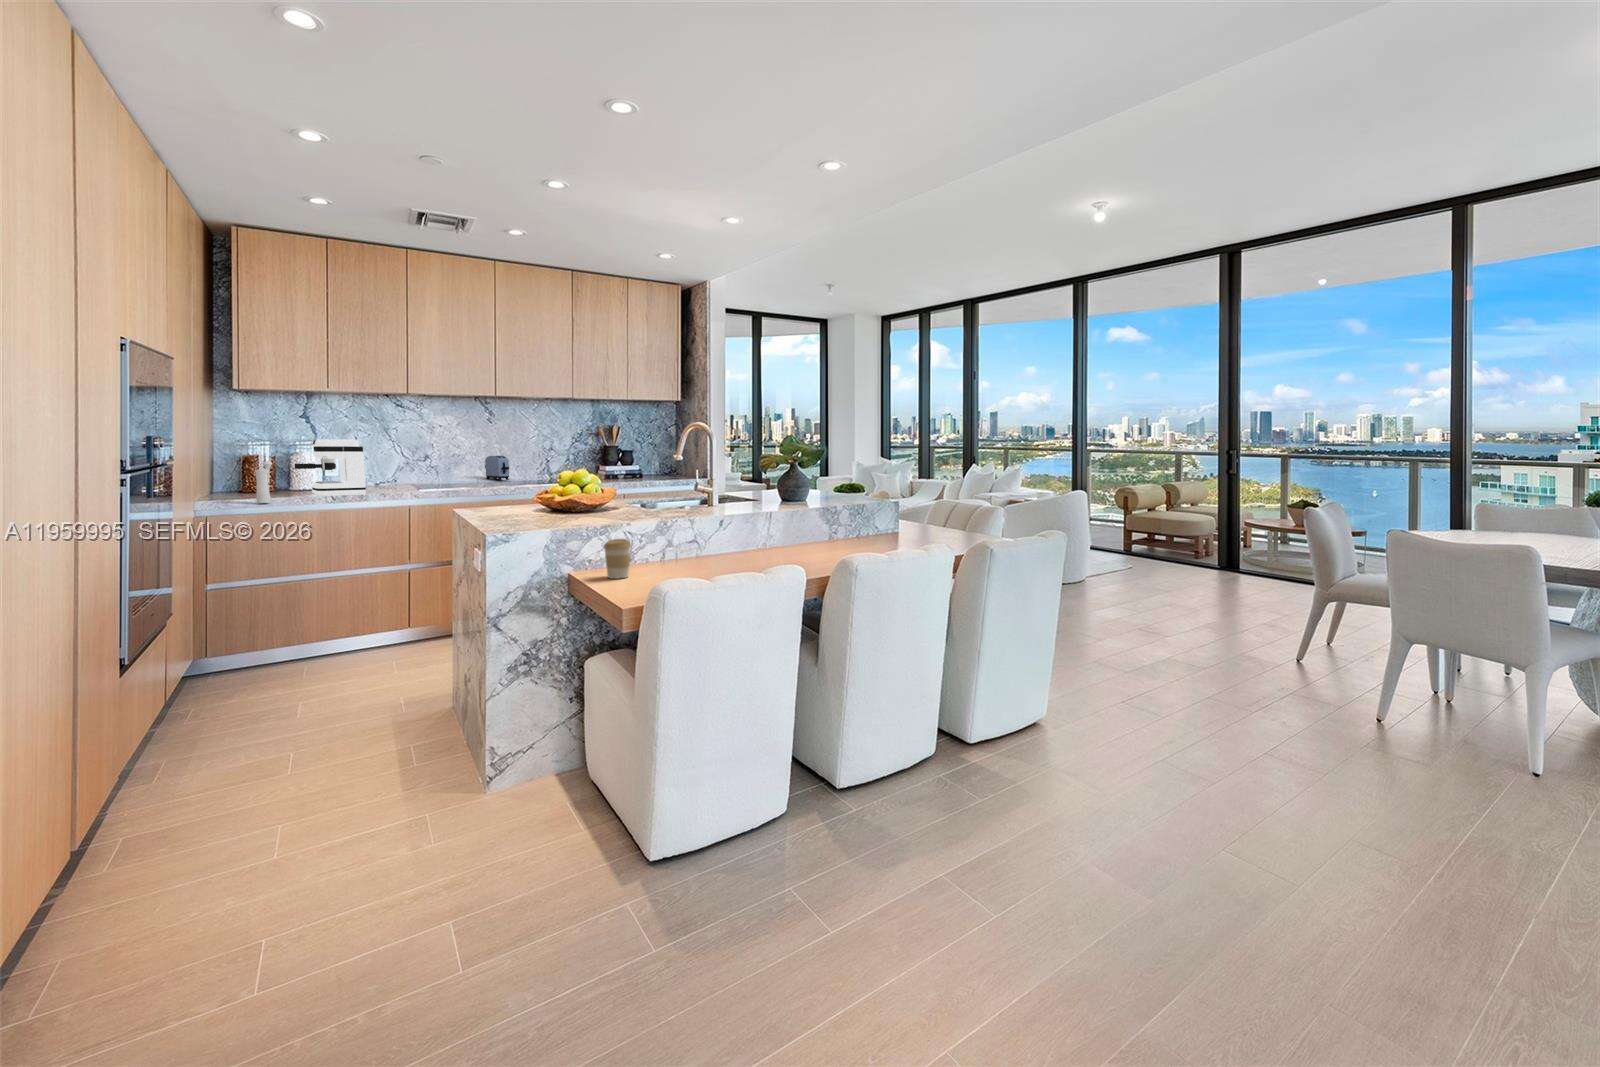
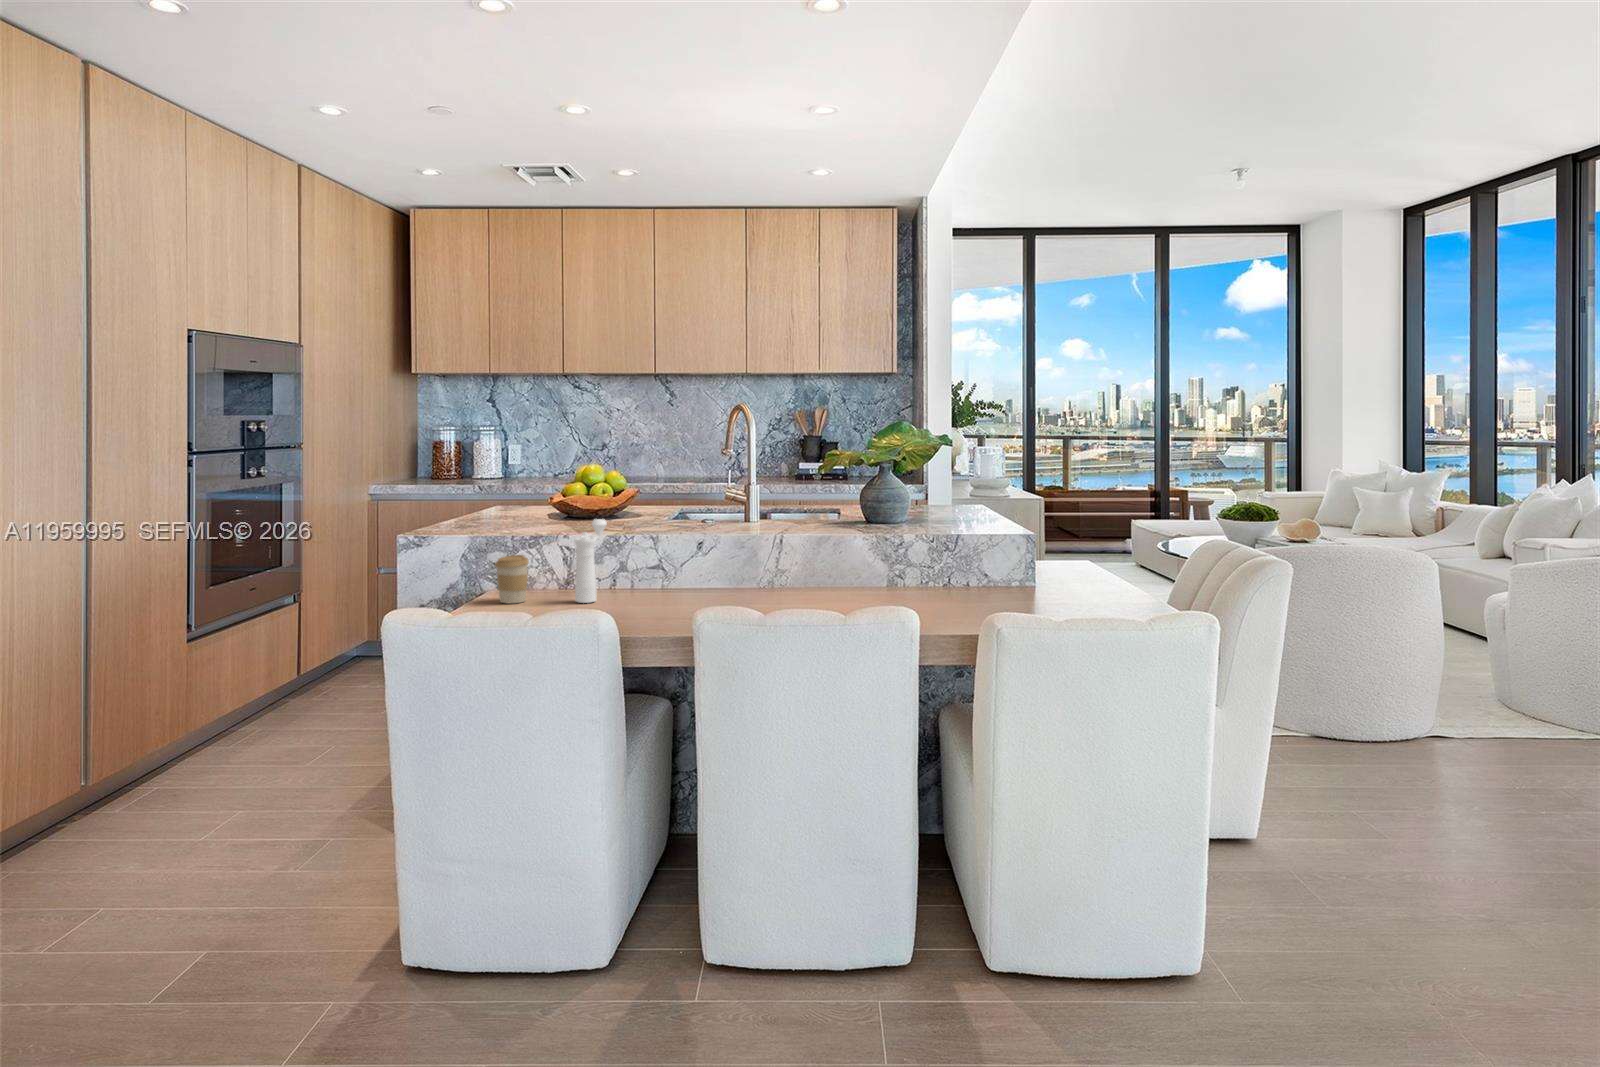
coffee maker: present [295,439,366,497] -> none [448,426,509,486]
toaster: present [485,456,509,480] -> none [664,444,682,473]
pepper mill: present [255,461,272,503] -> present [574,519,607,603]

